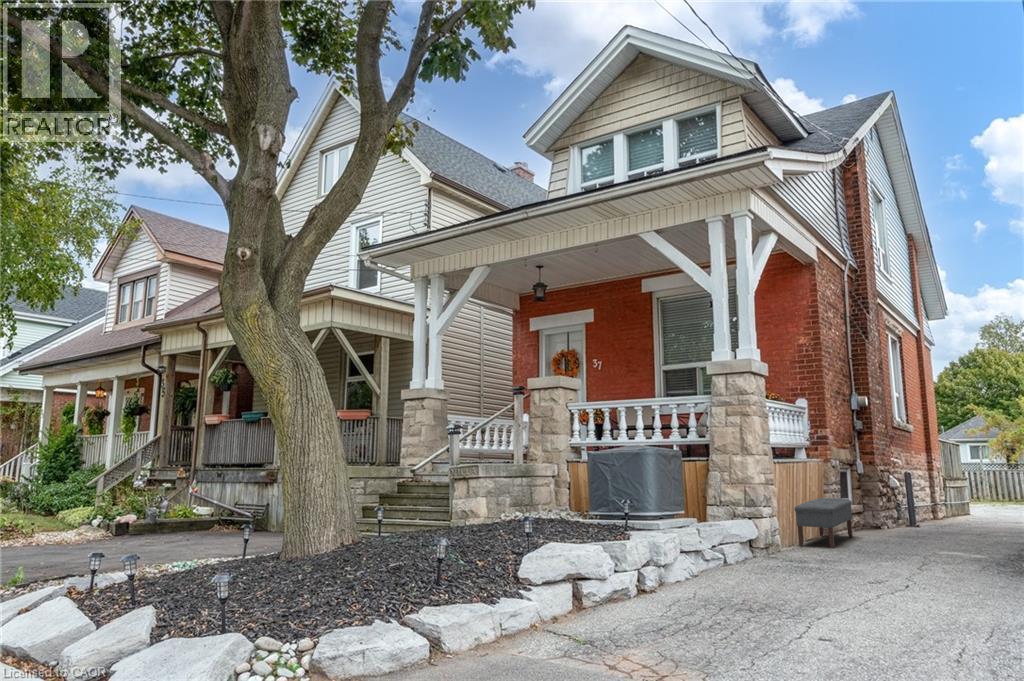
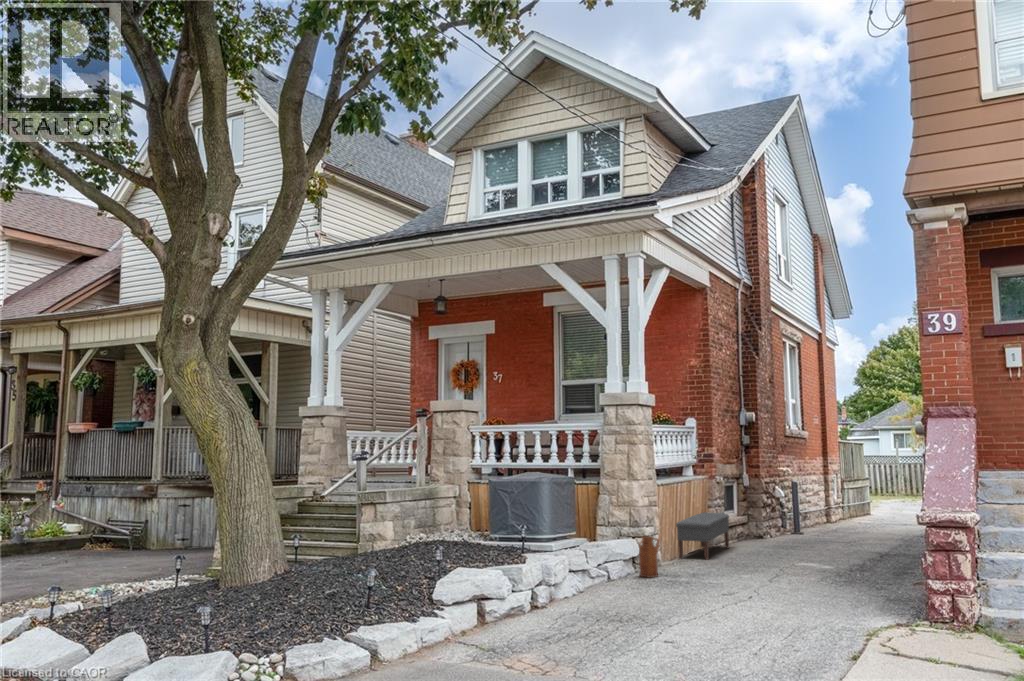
watering can: none [758,514,784,565] -> present [639,534,662,578]

